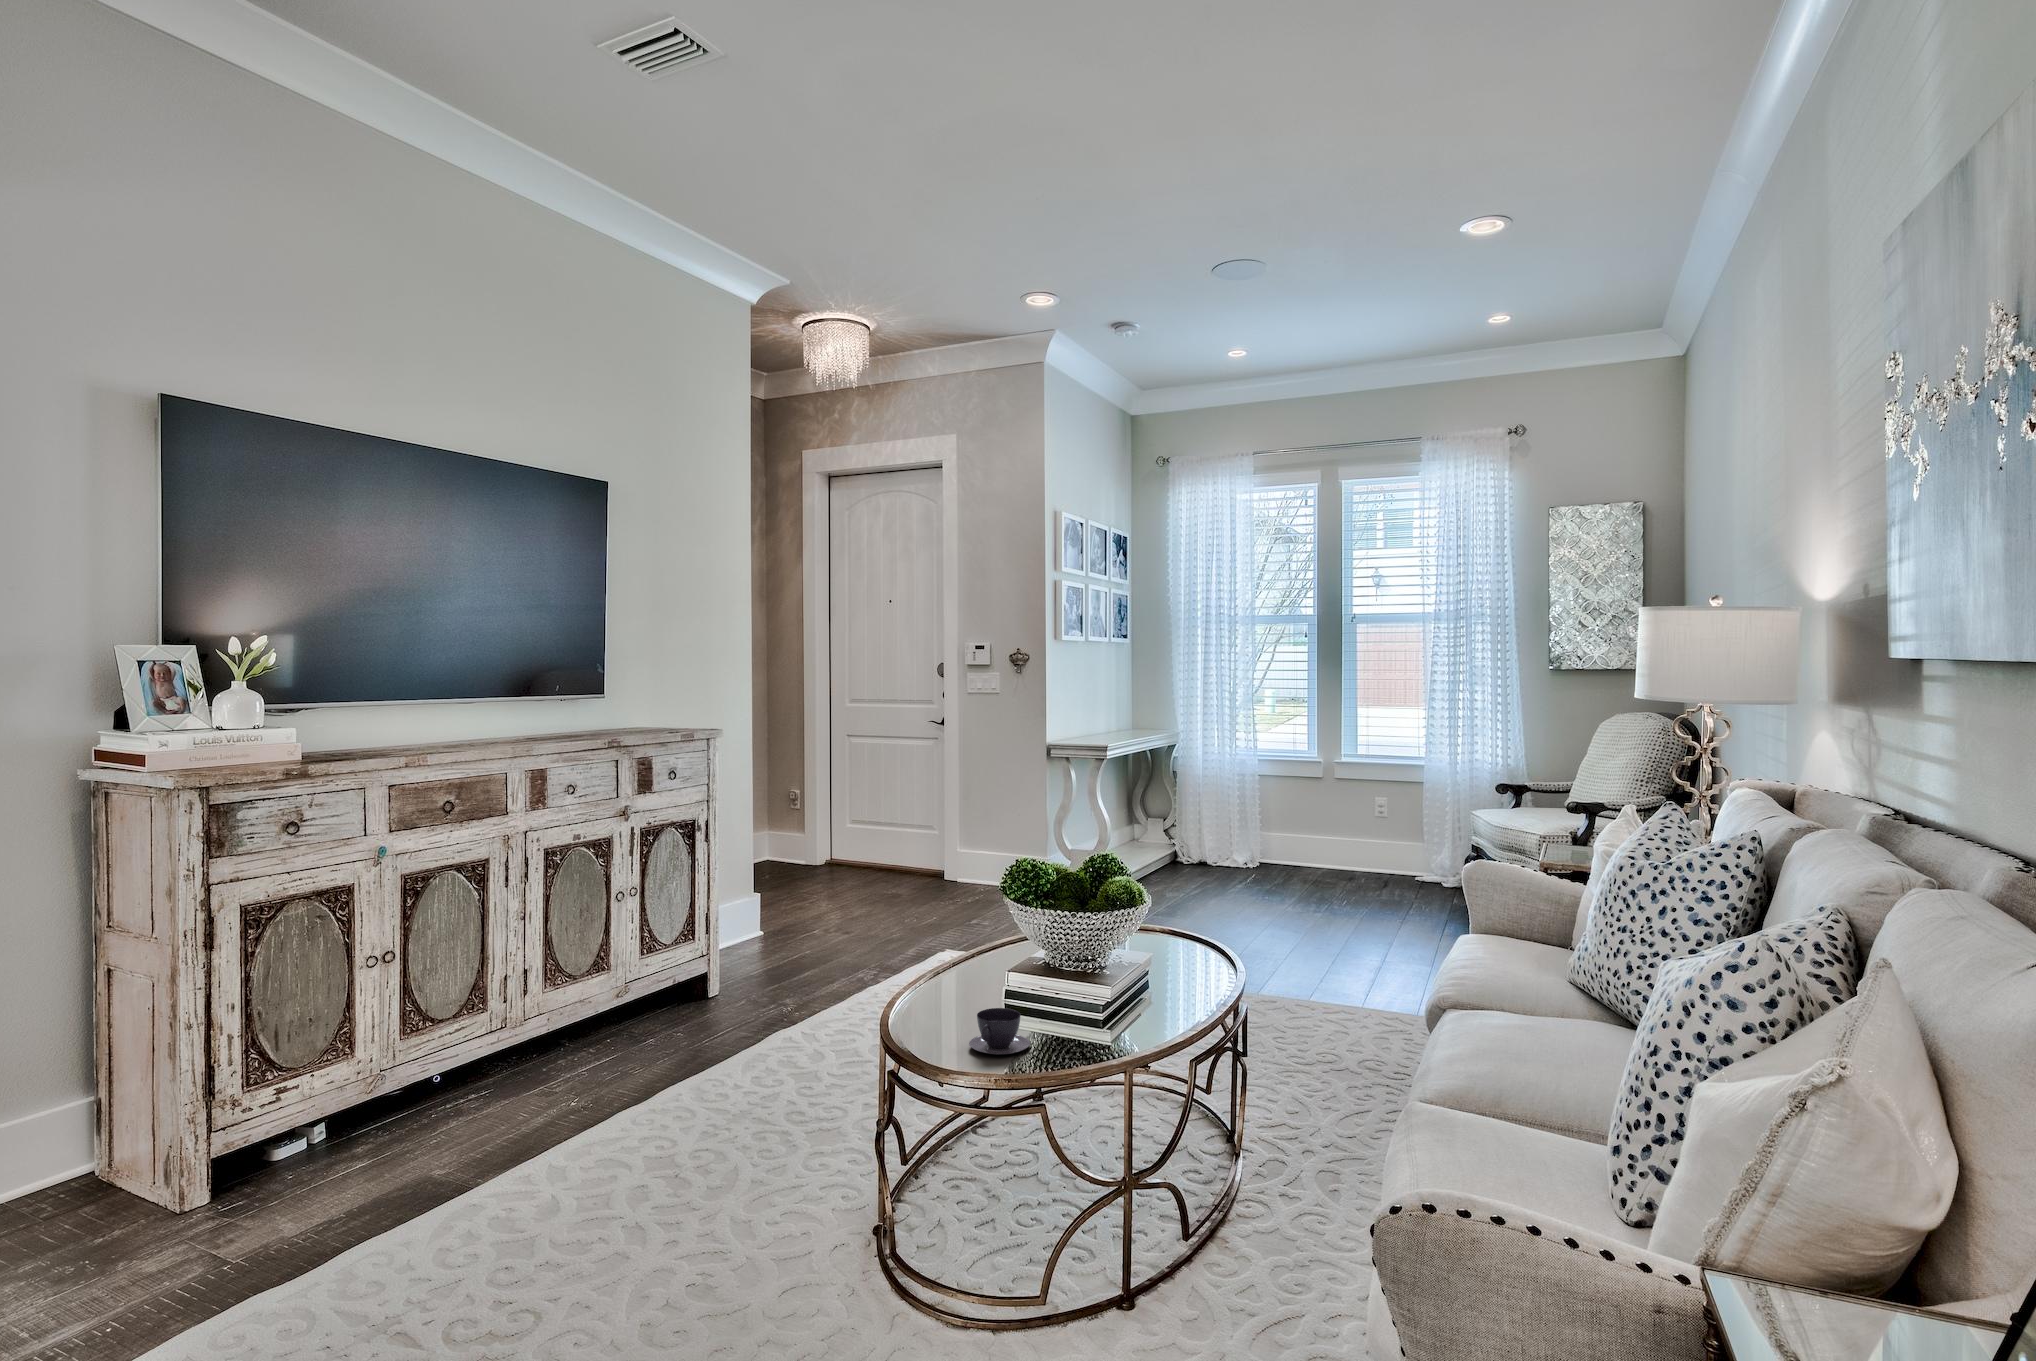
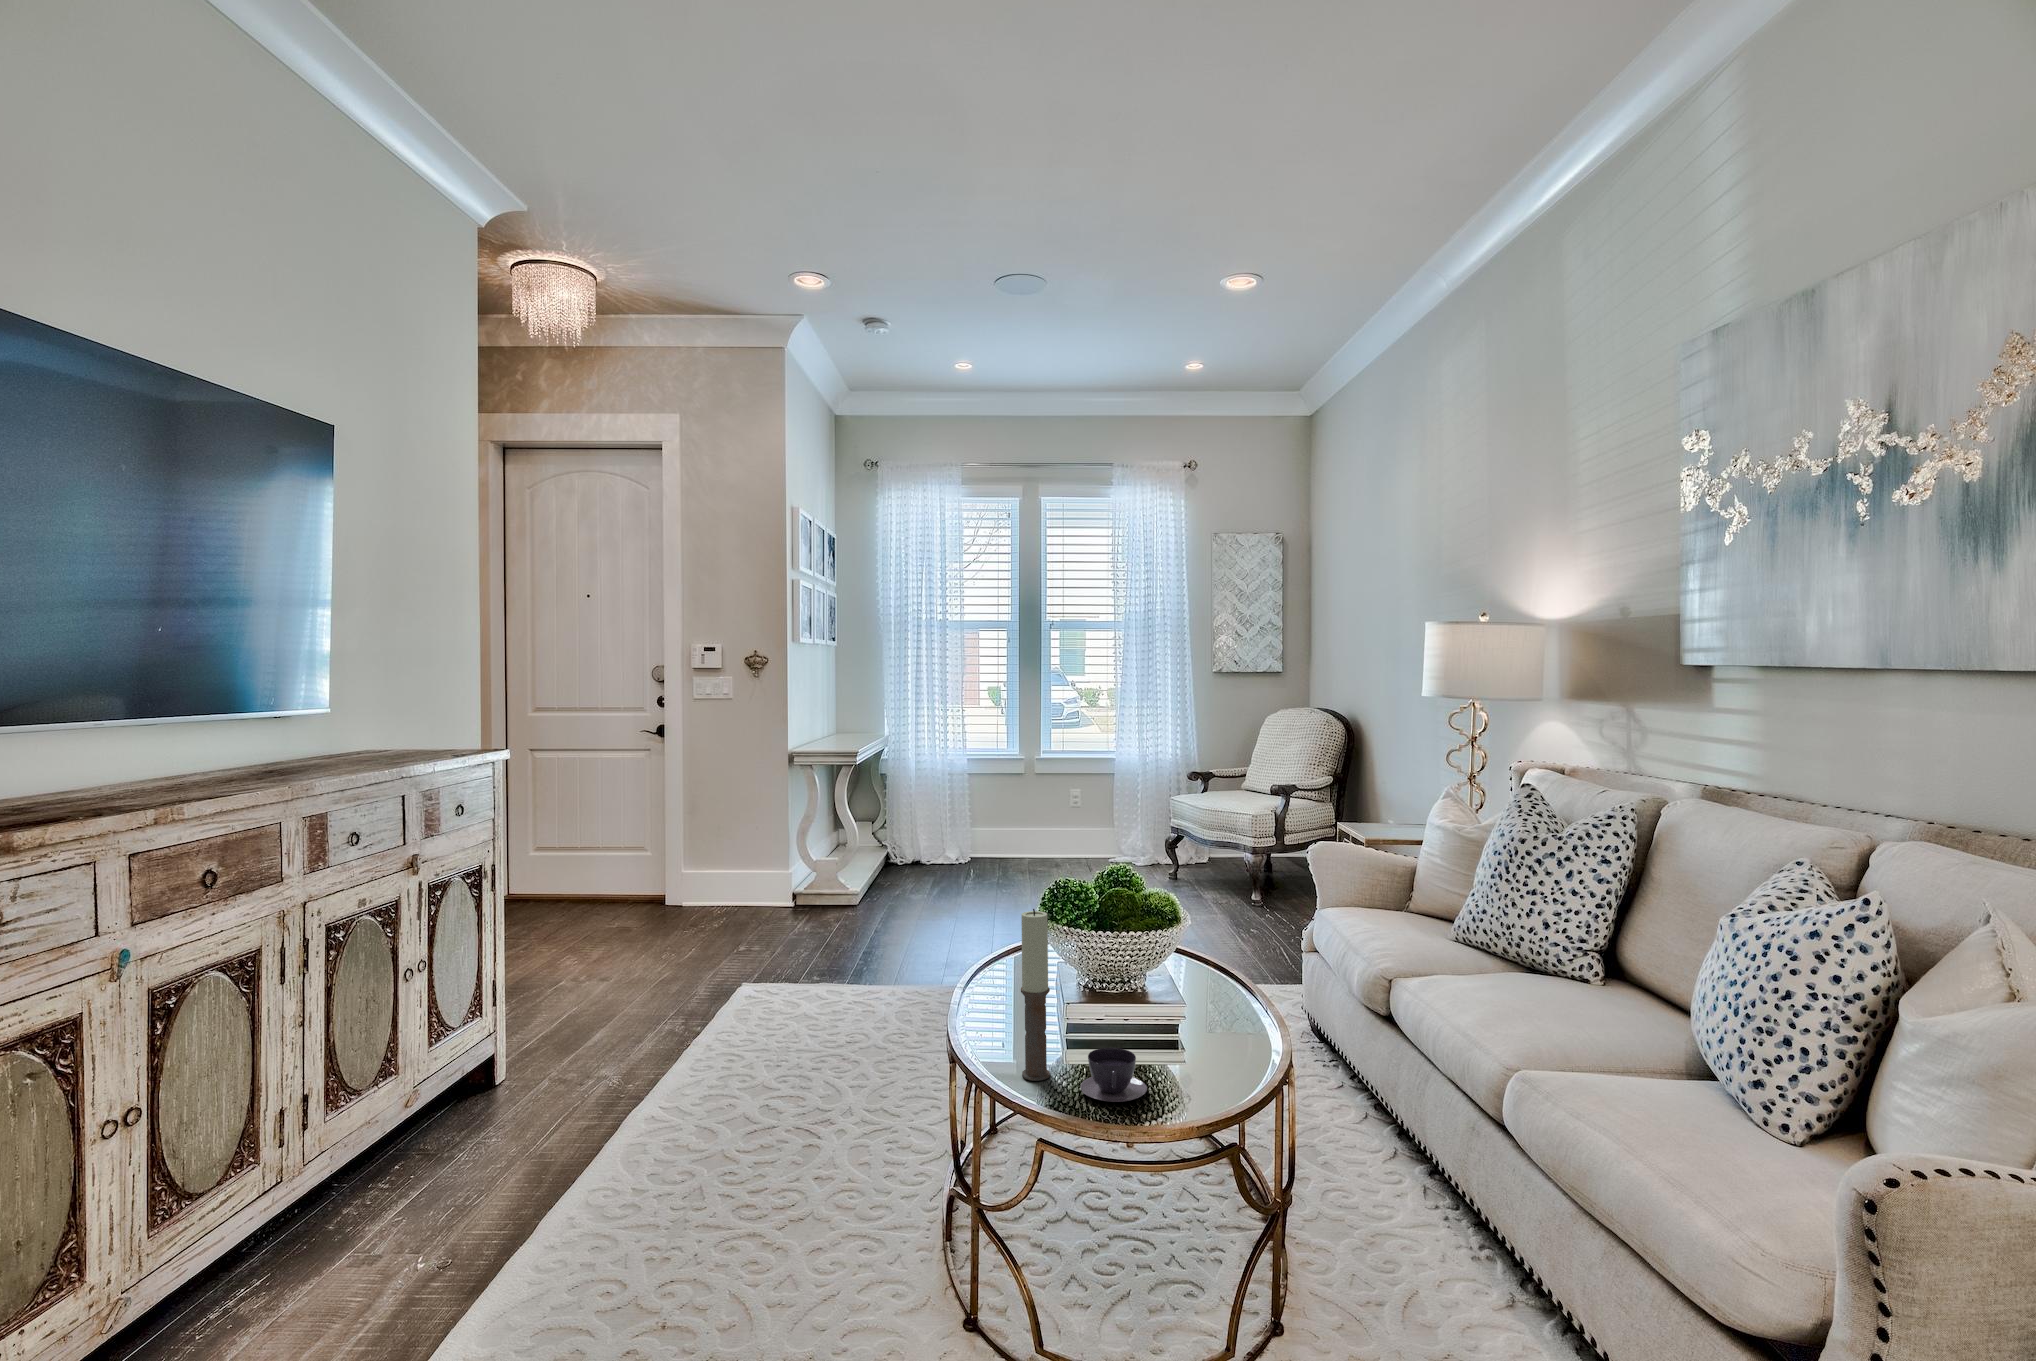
candle: none [945,876,970,1030] -> present [1021,909,1050,1081]

